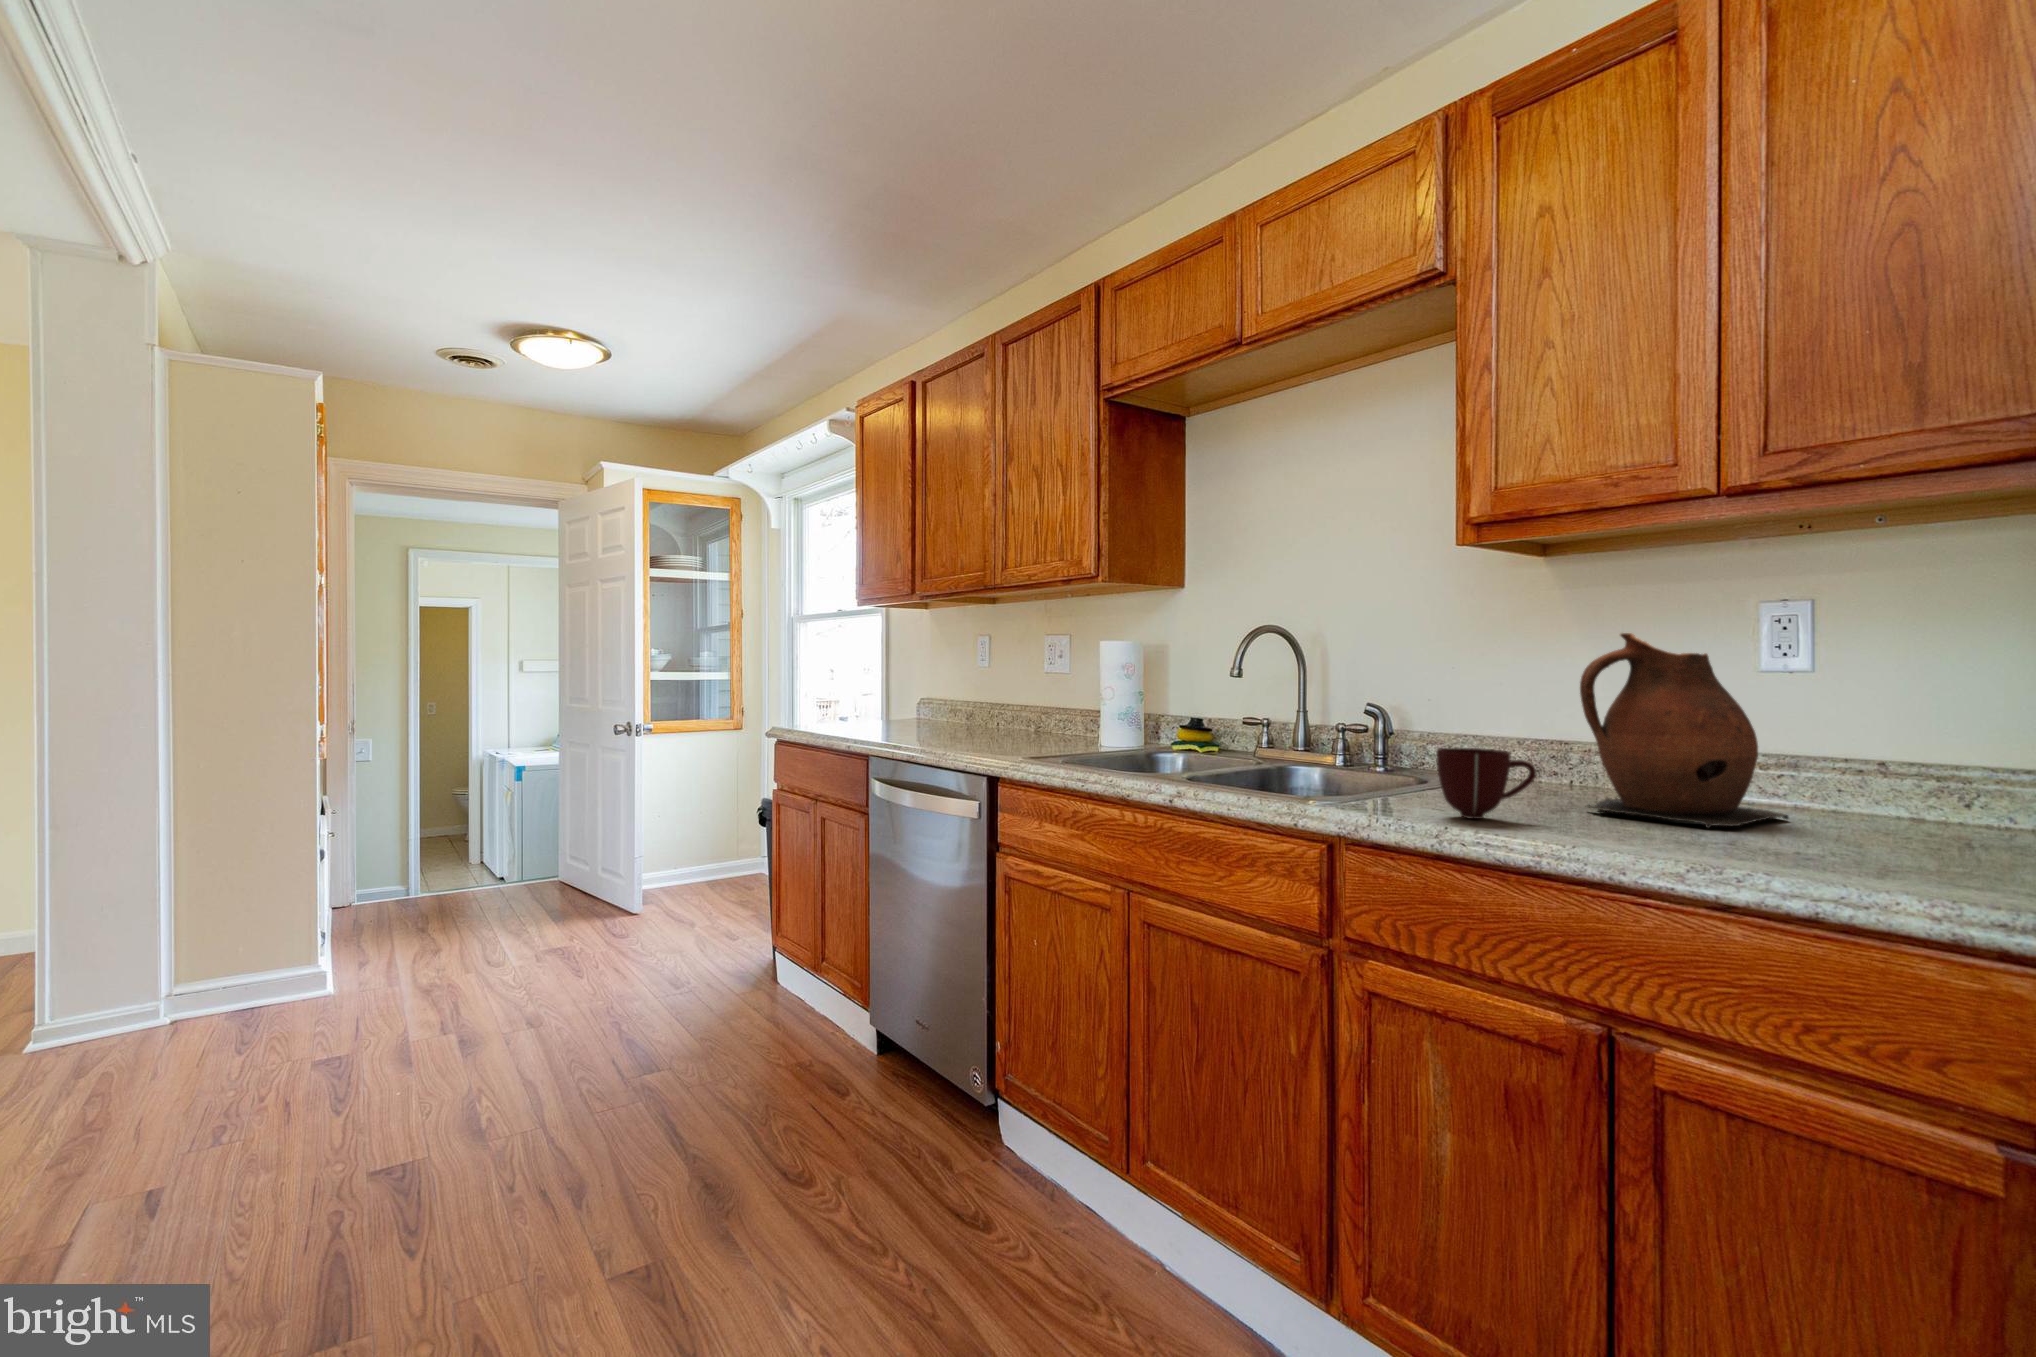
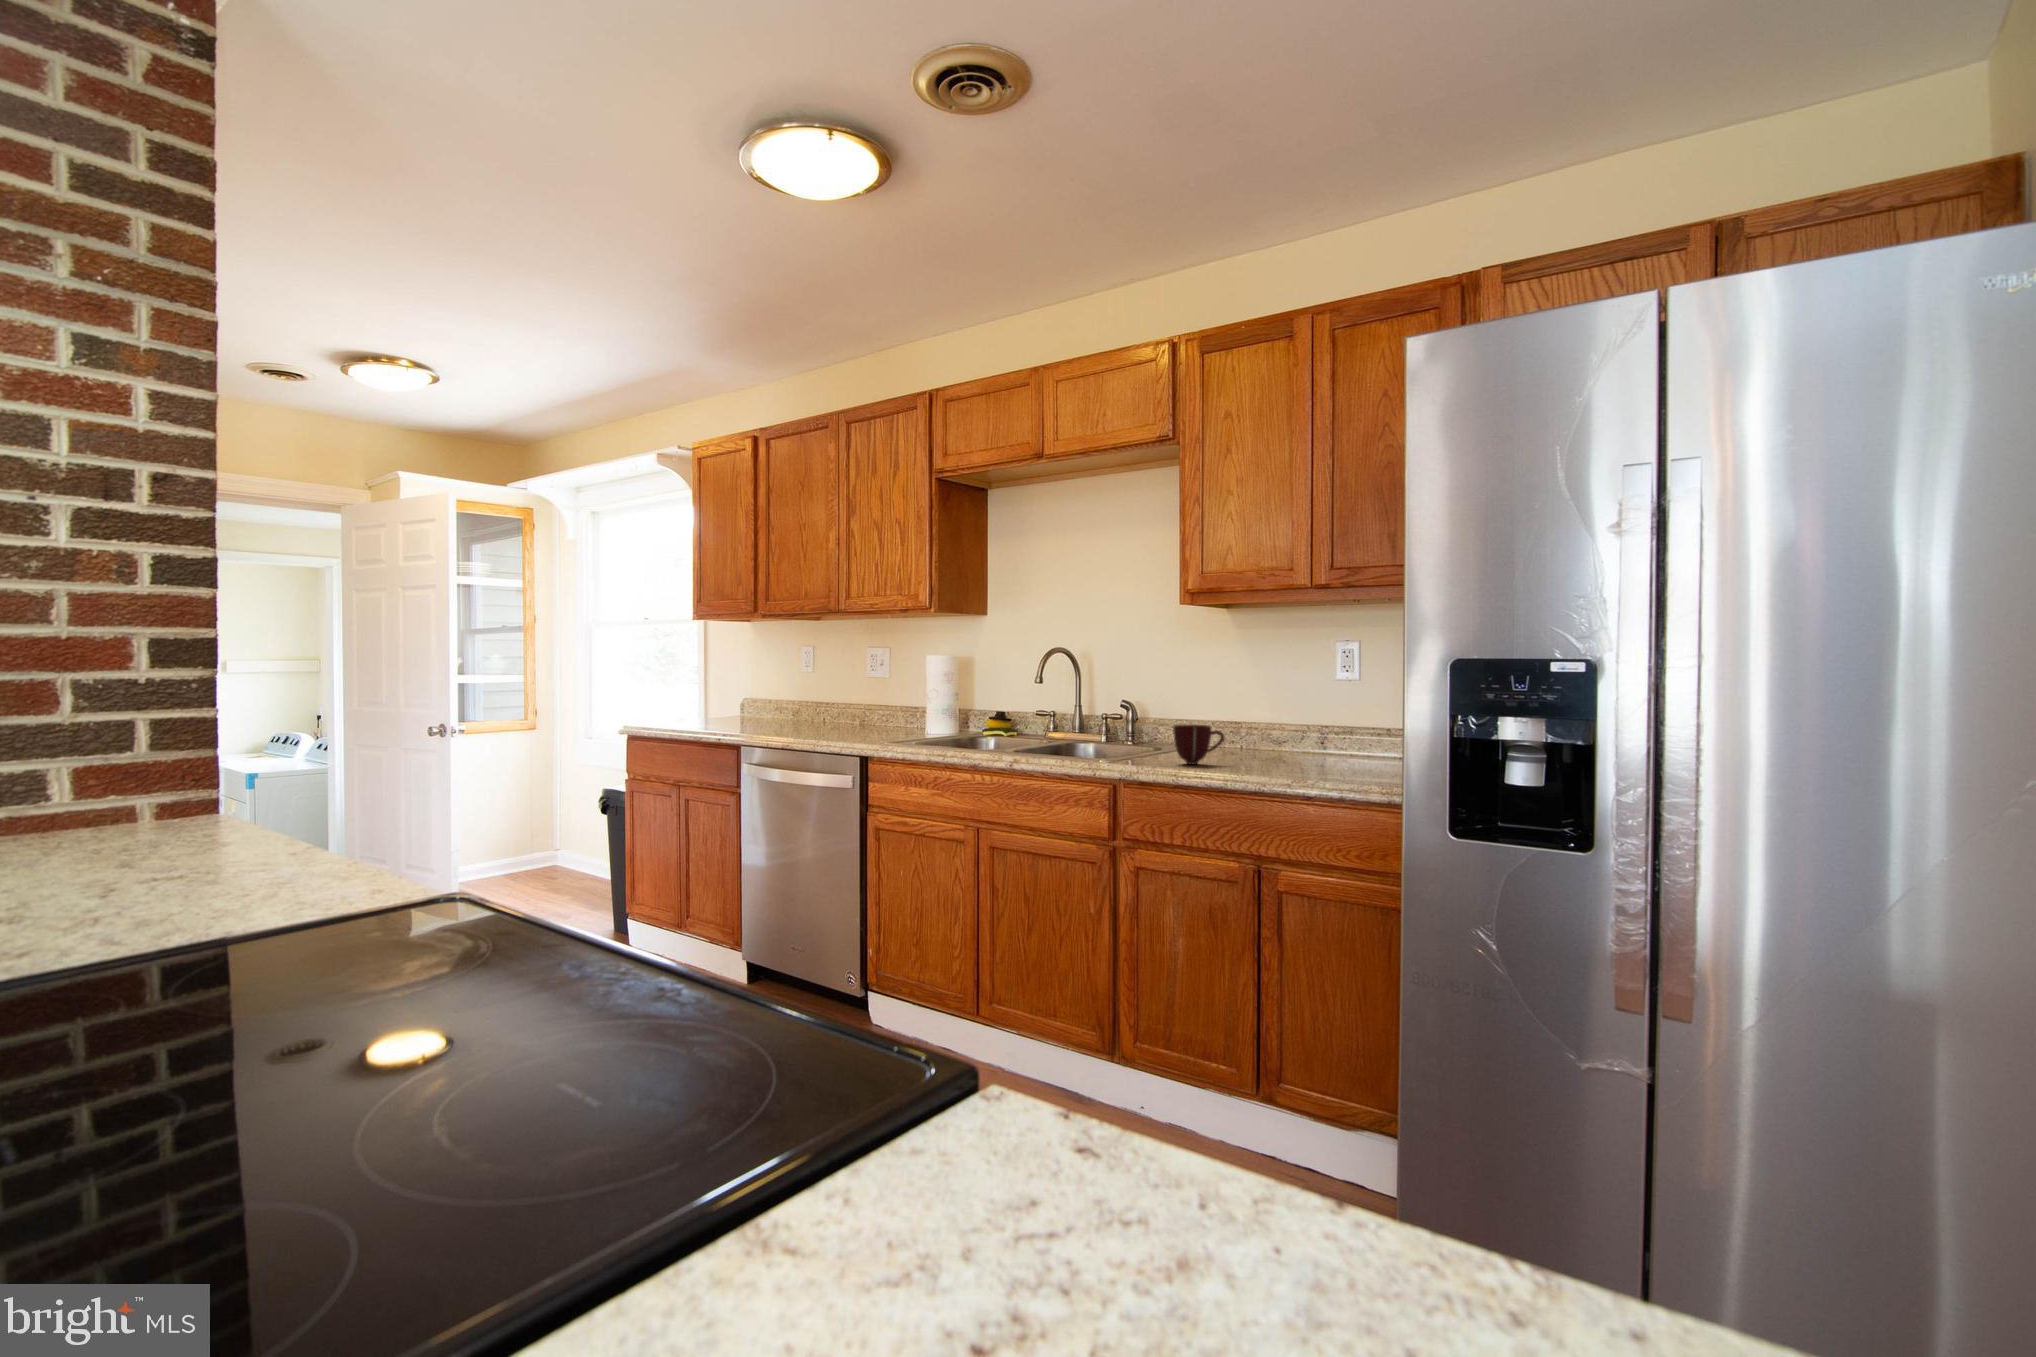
ceramic pitcher: present [1580,633,1789,828] -> none [1245,659,1343,764]

